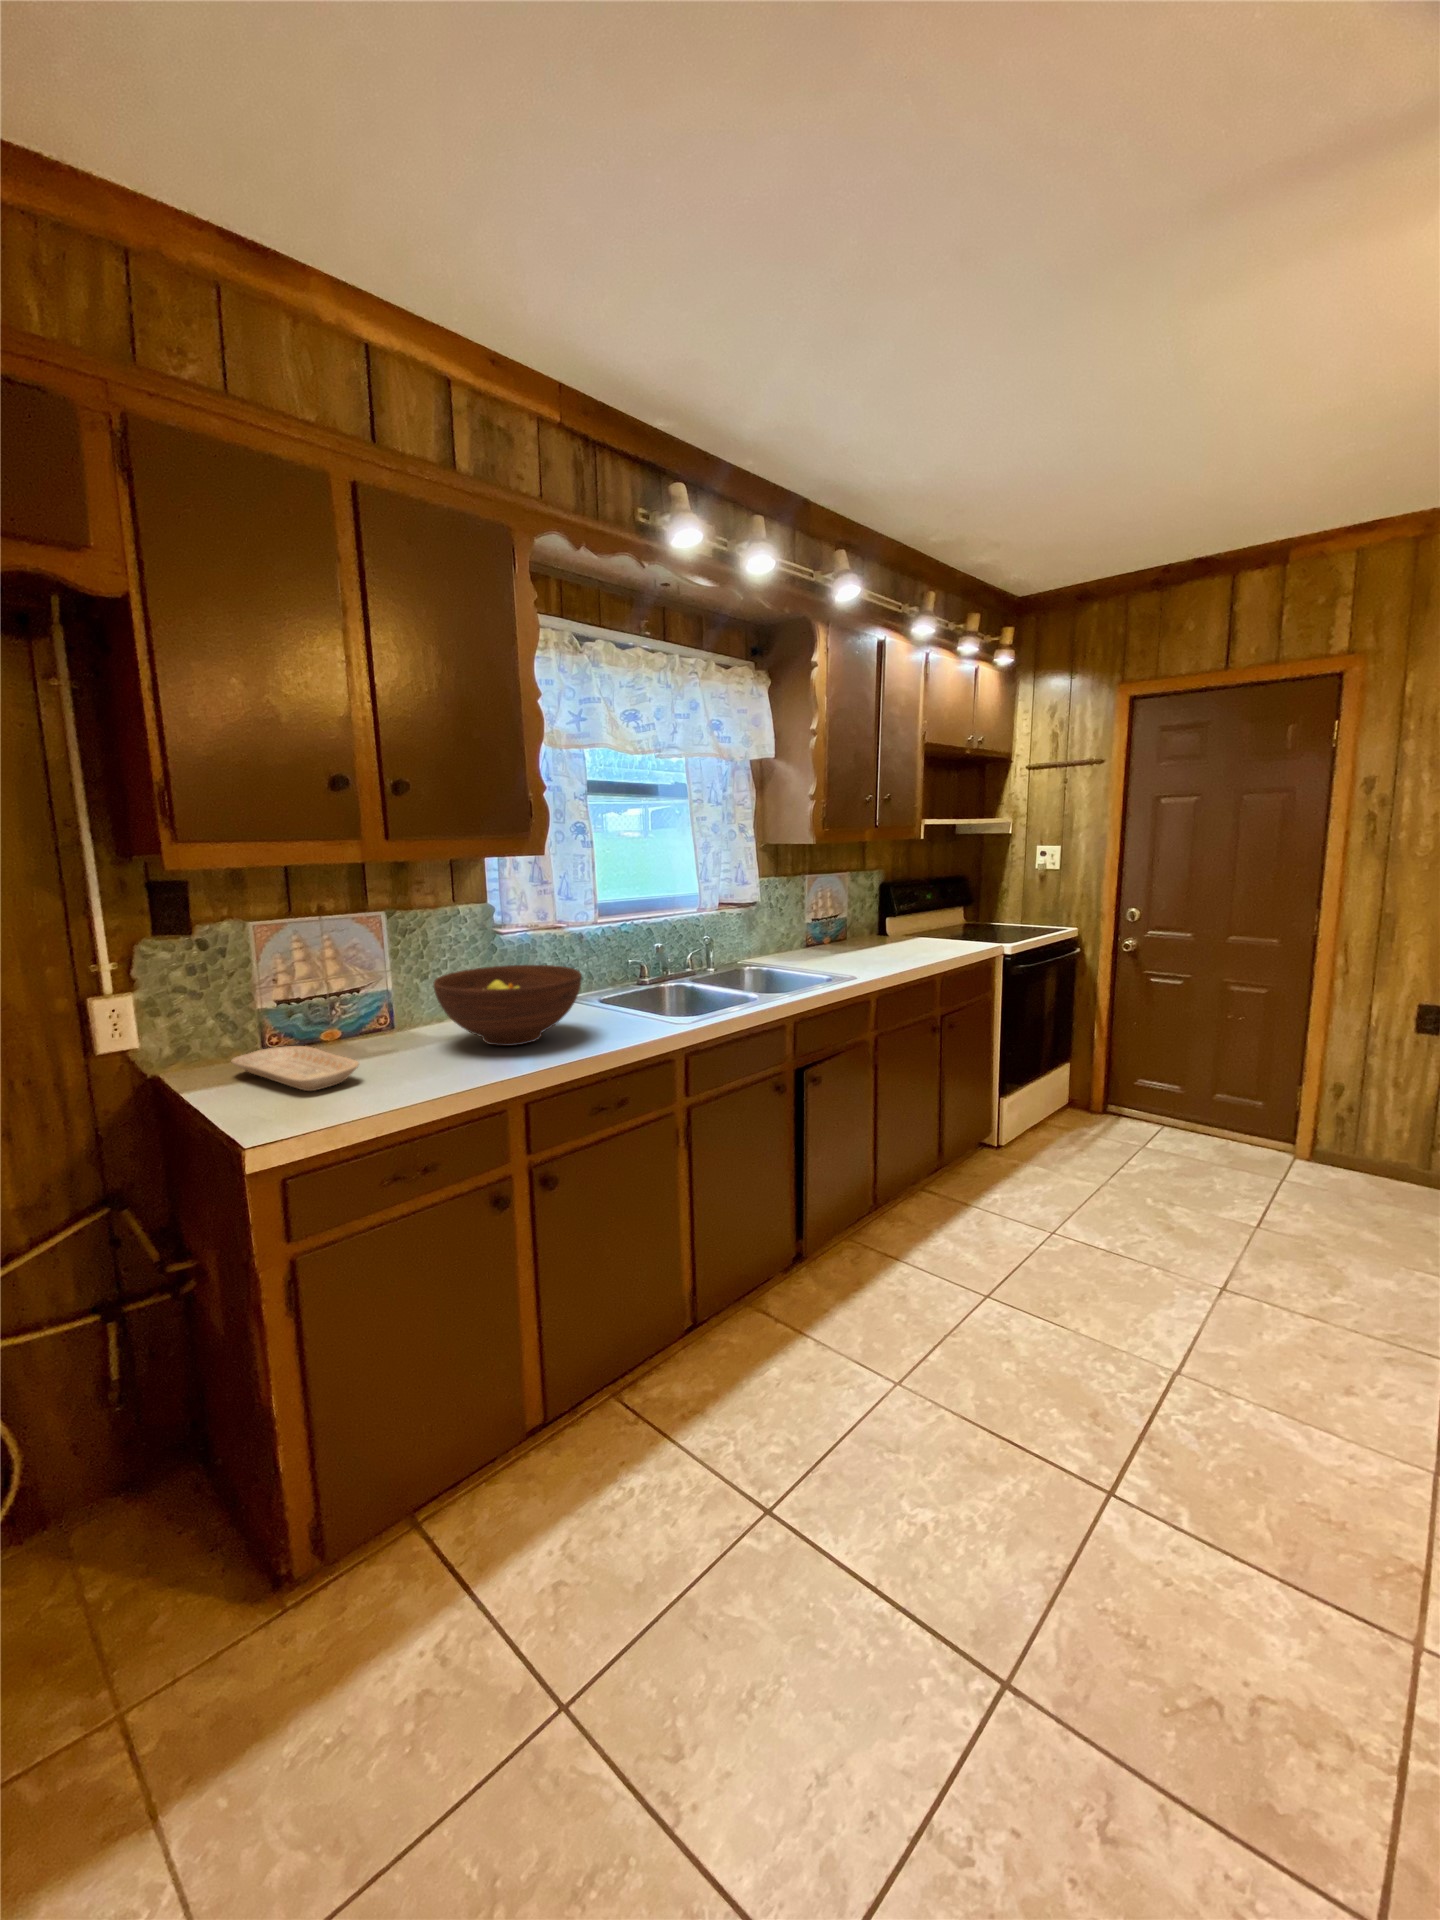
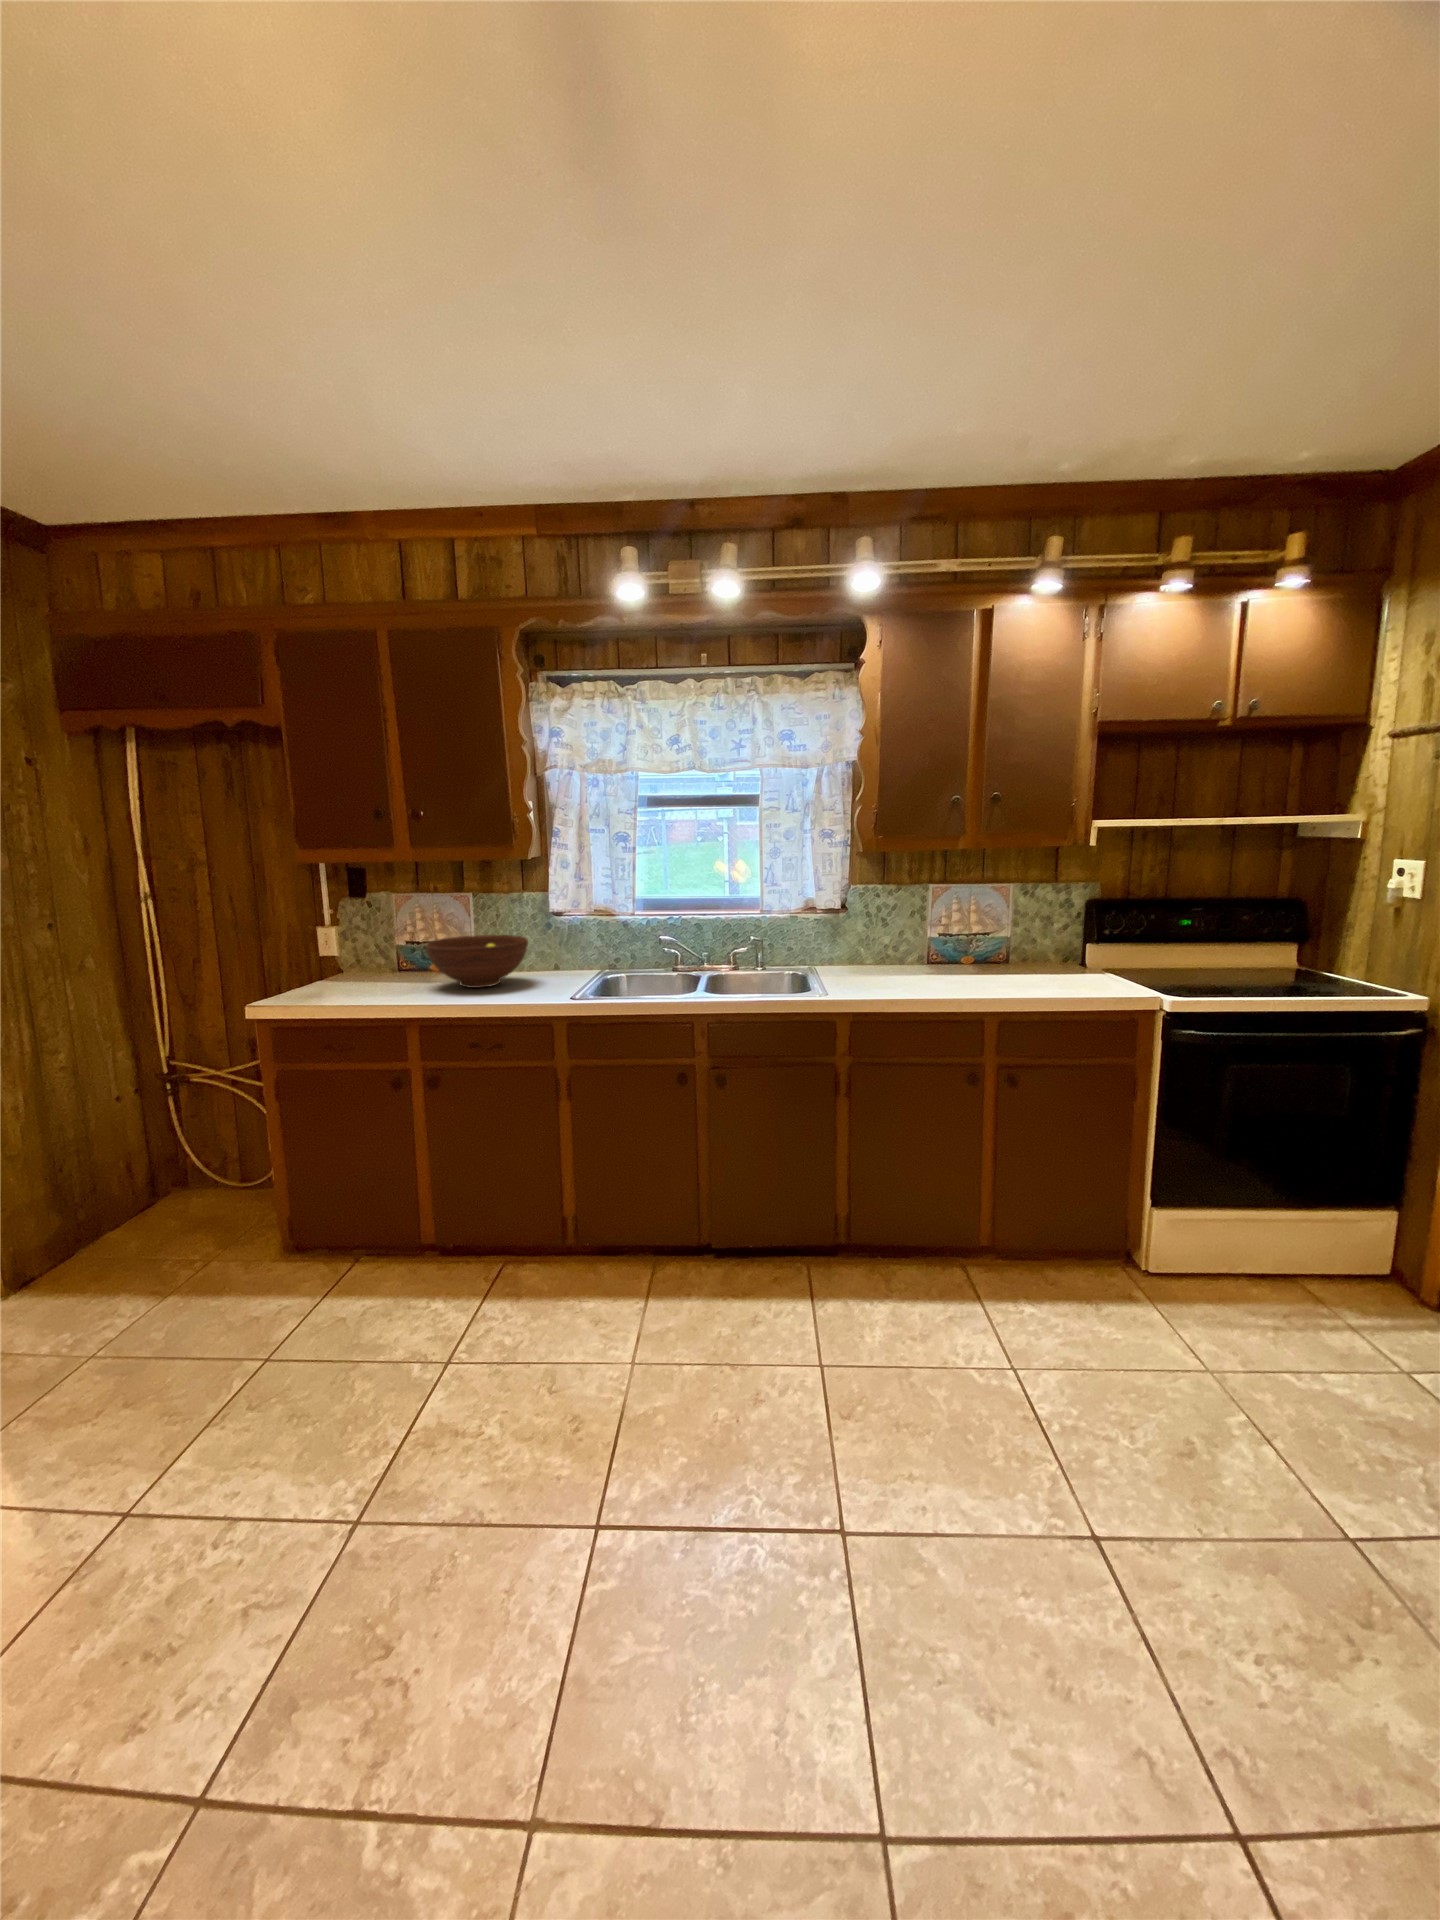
tray: present [231,1046,359,1091] -> none [331,965,393,987]

